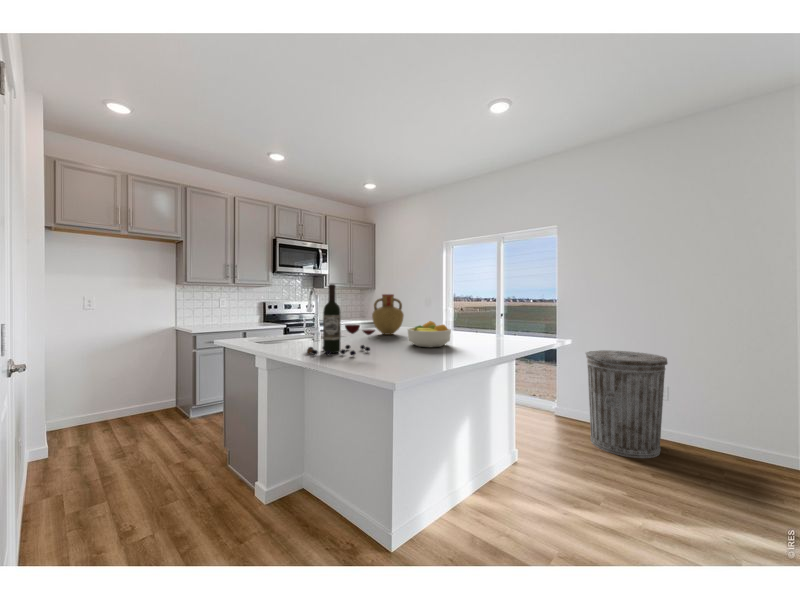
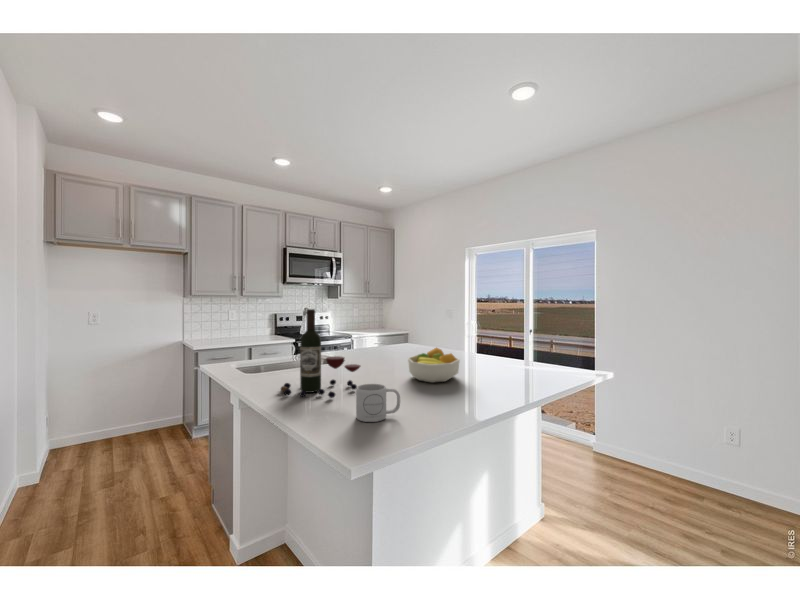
vase: present [372,294,404,335] -> none [376,312,411,358]
mug: none [380,339,414,366] -> present [356,384,400,422]
trash can: present [586,350,667,458] -> none [628,378,736,517]

